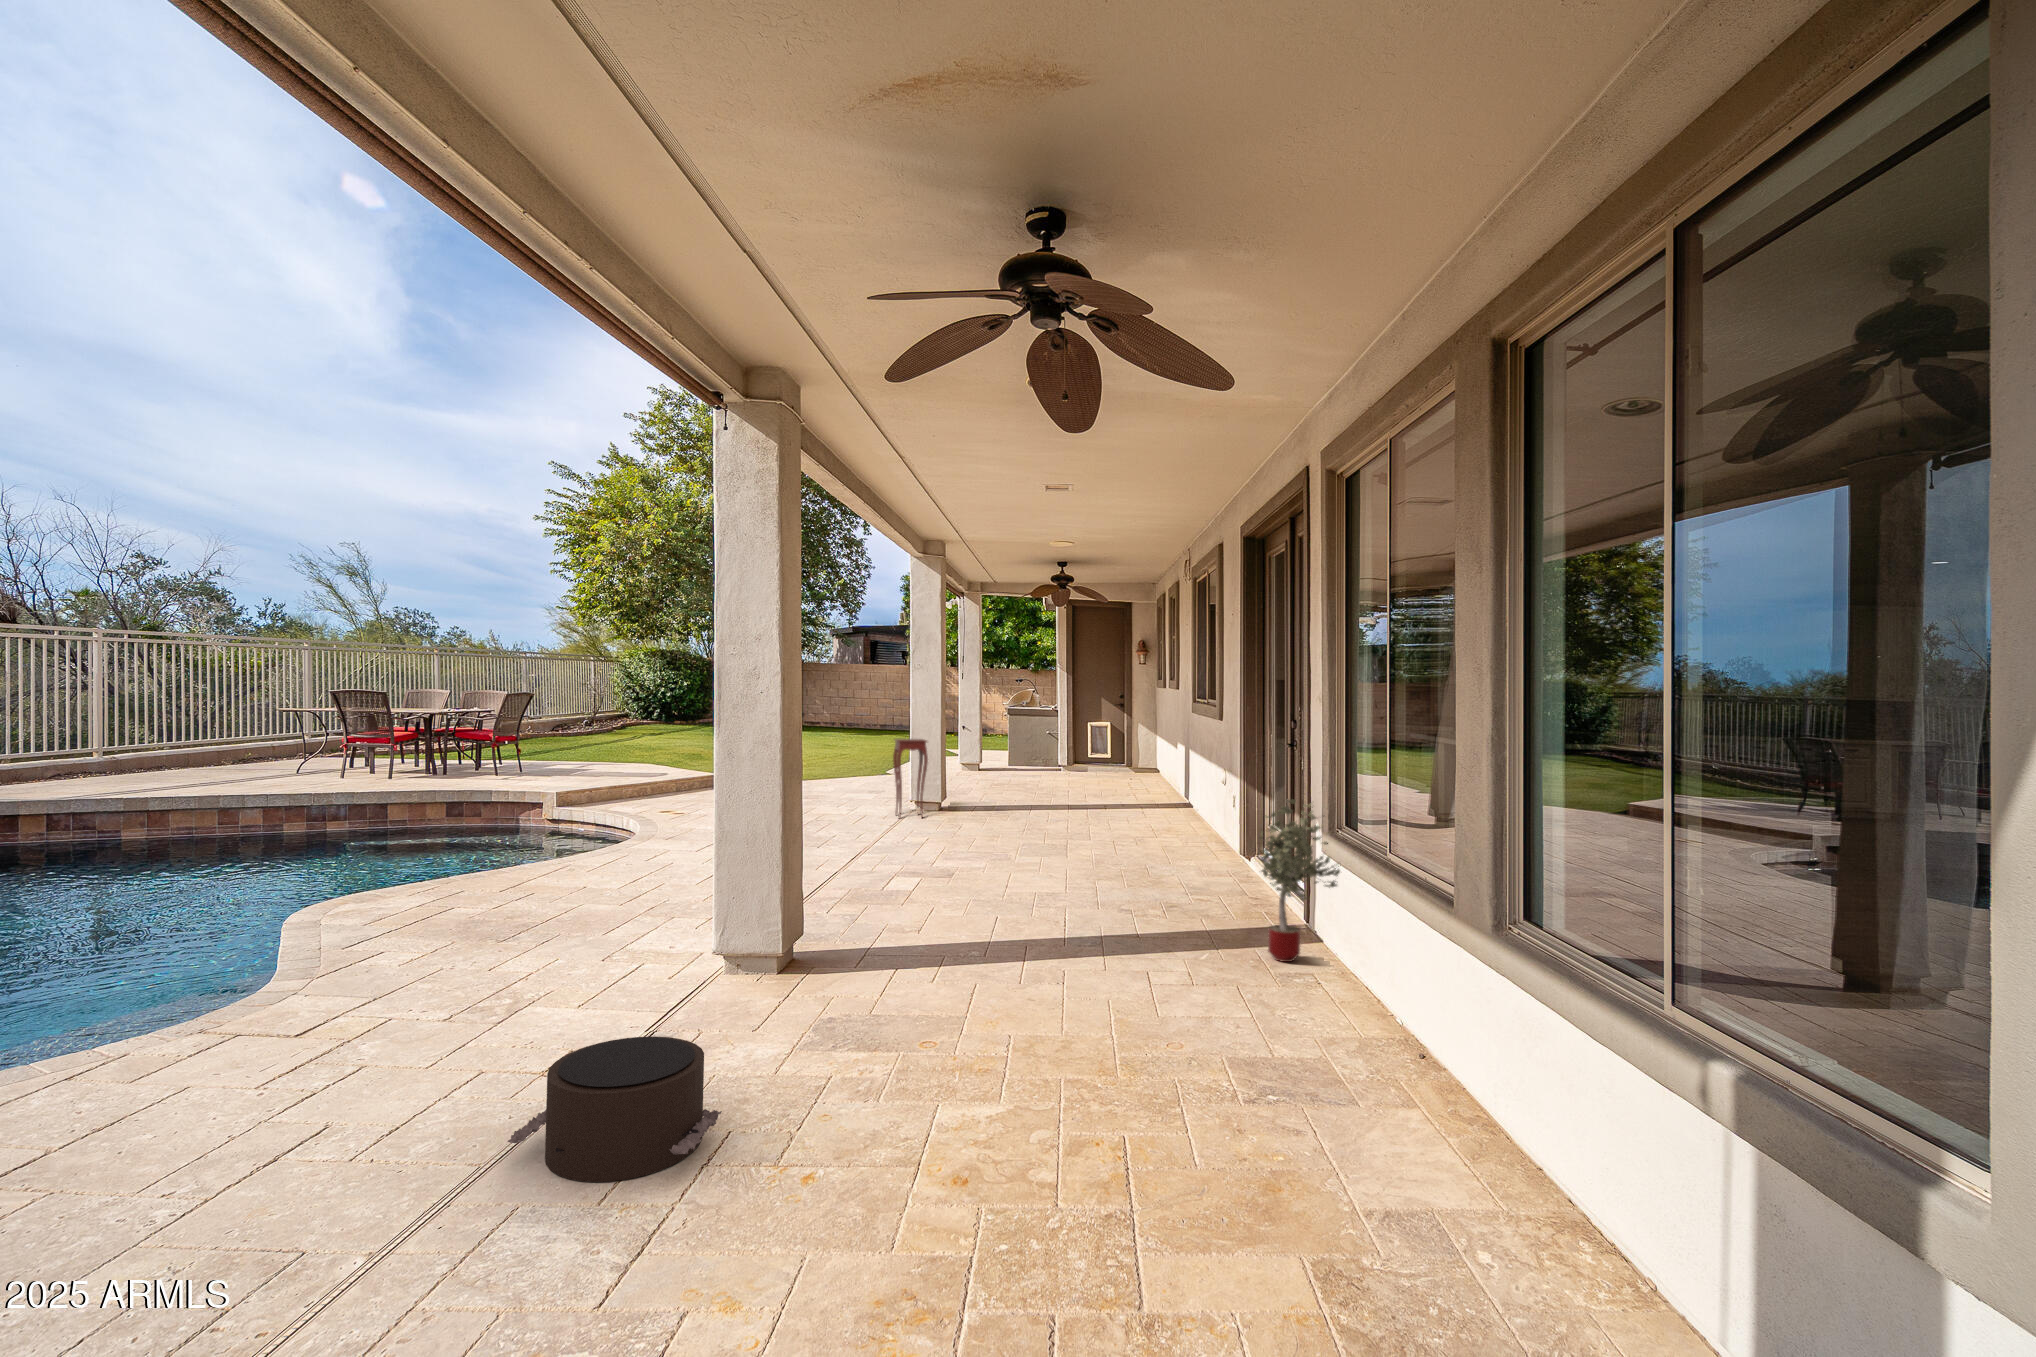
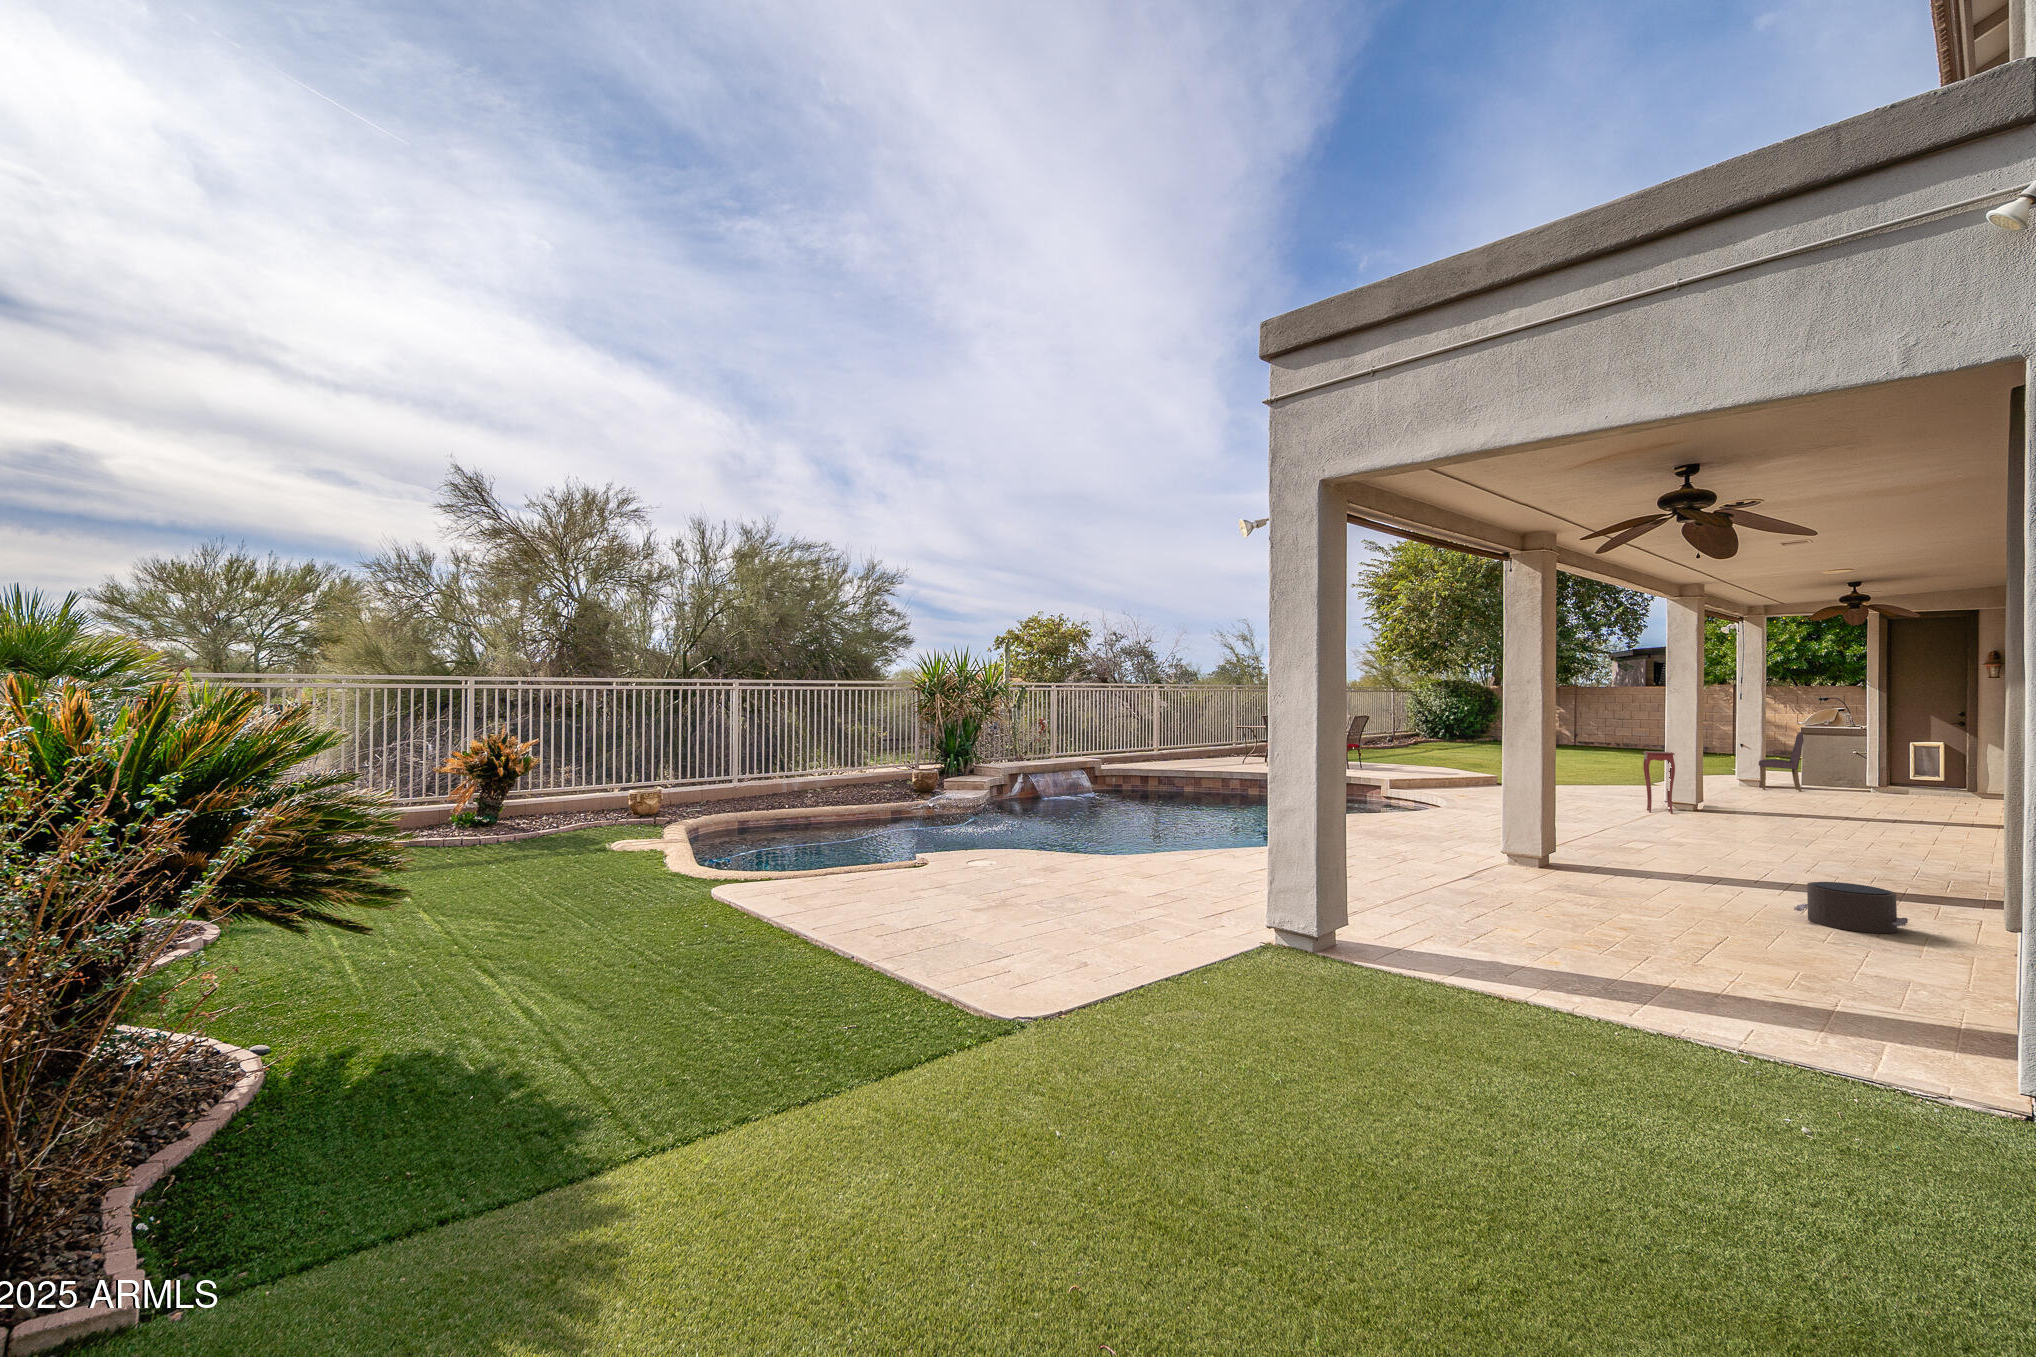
dining chair: none [977,712,1016,774] -> present [1759,732,1804,792]
potted tree: present [1260,799,1341,962] -> none [1903,794,1997,911]
pouf: present [508,1036,722,1182] -> present [1794,882,1908,933]

